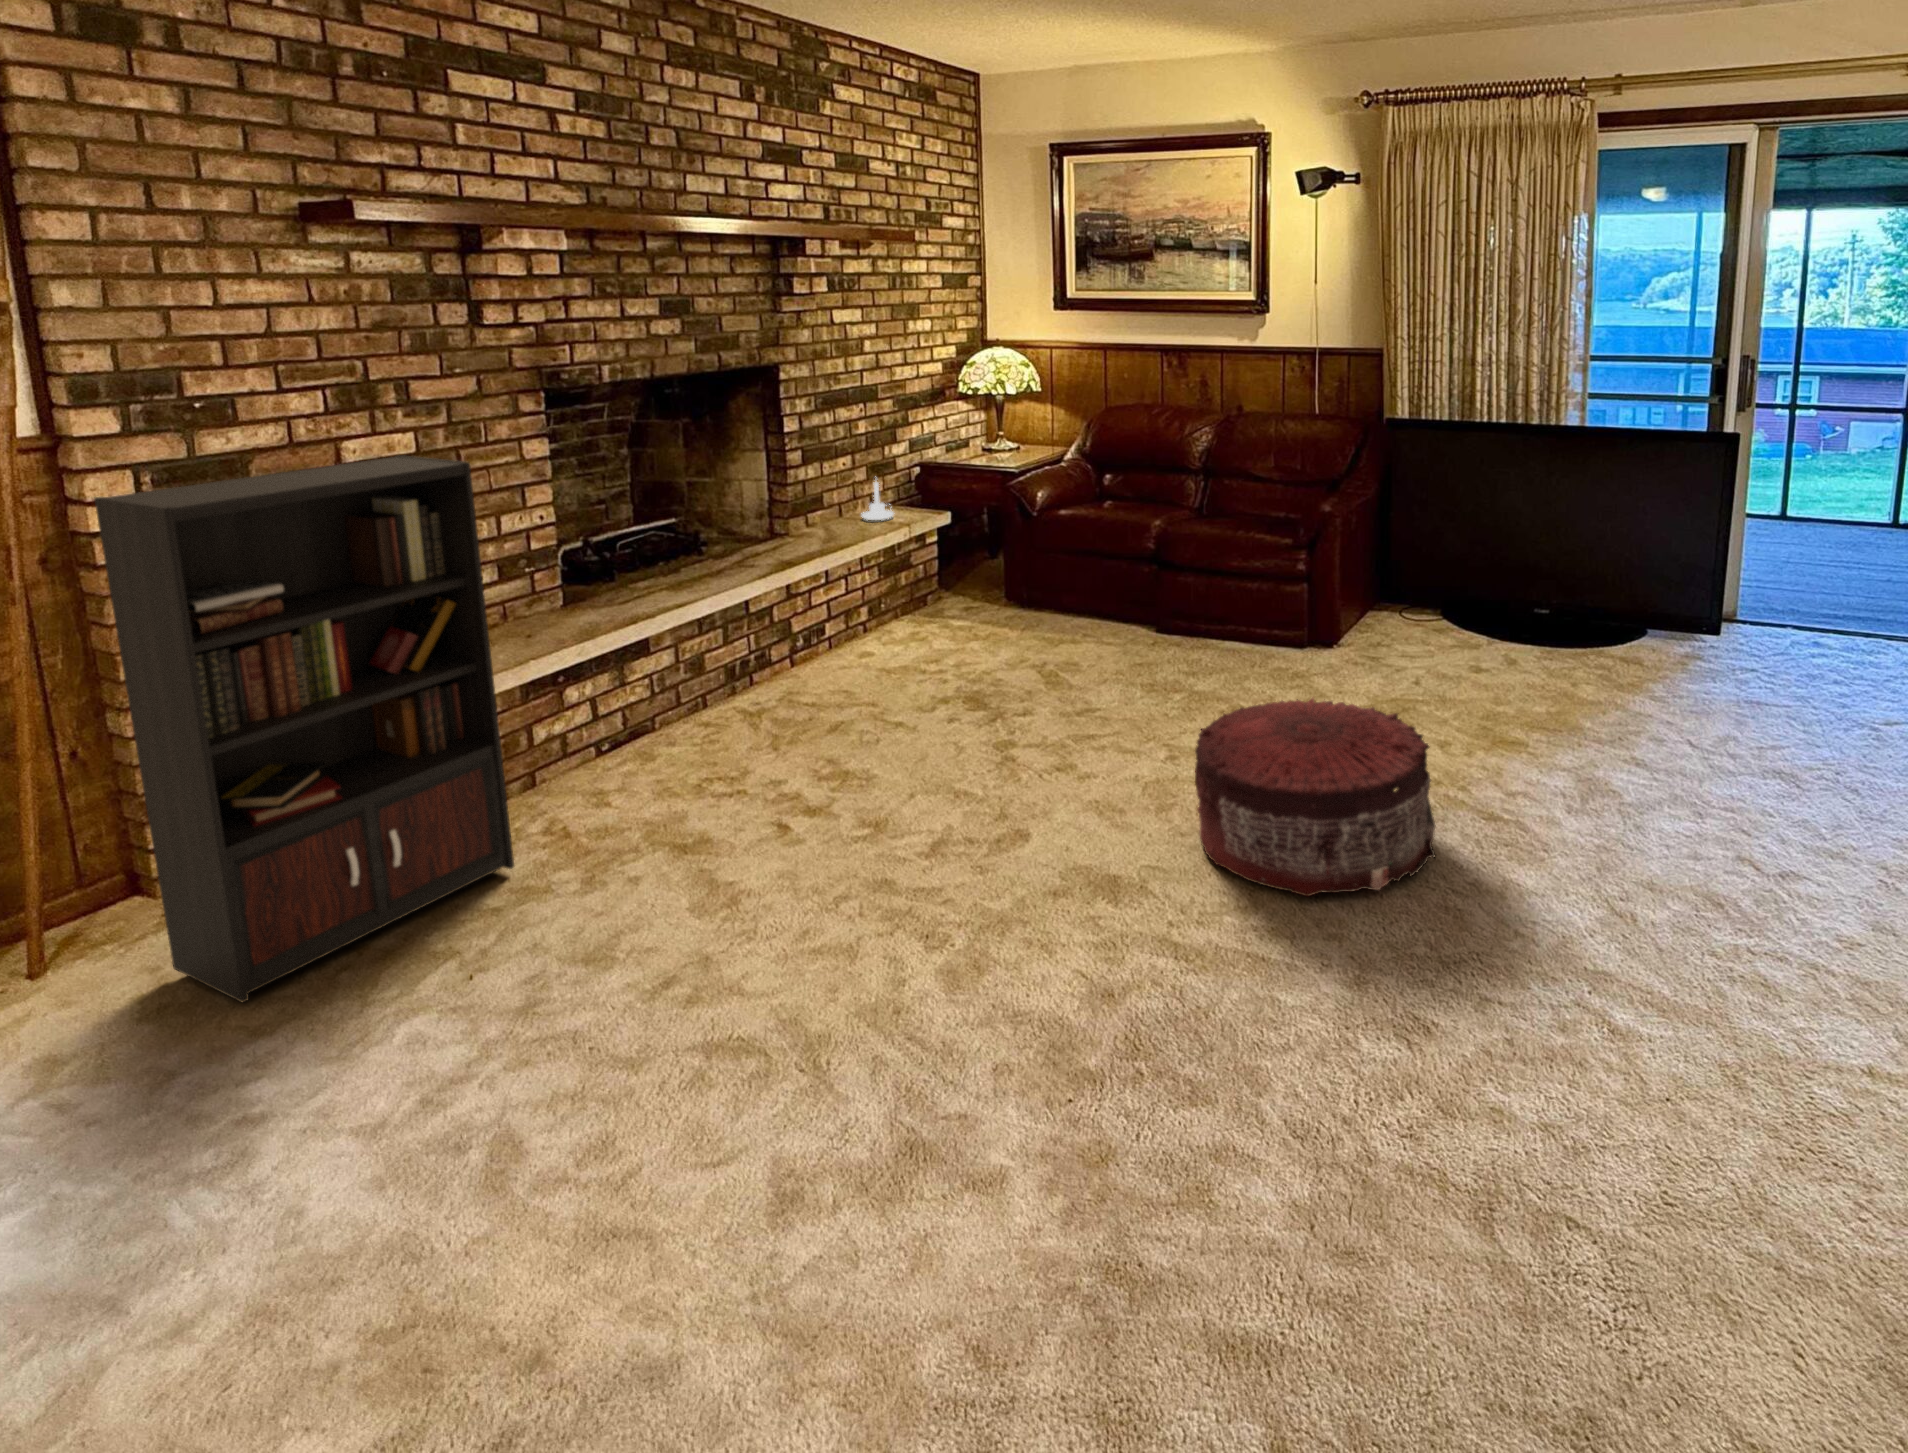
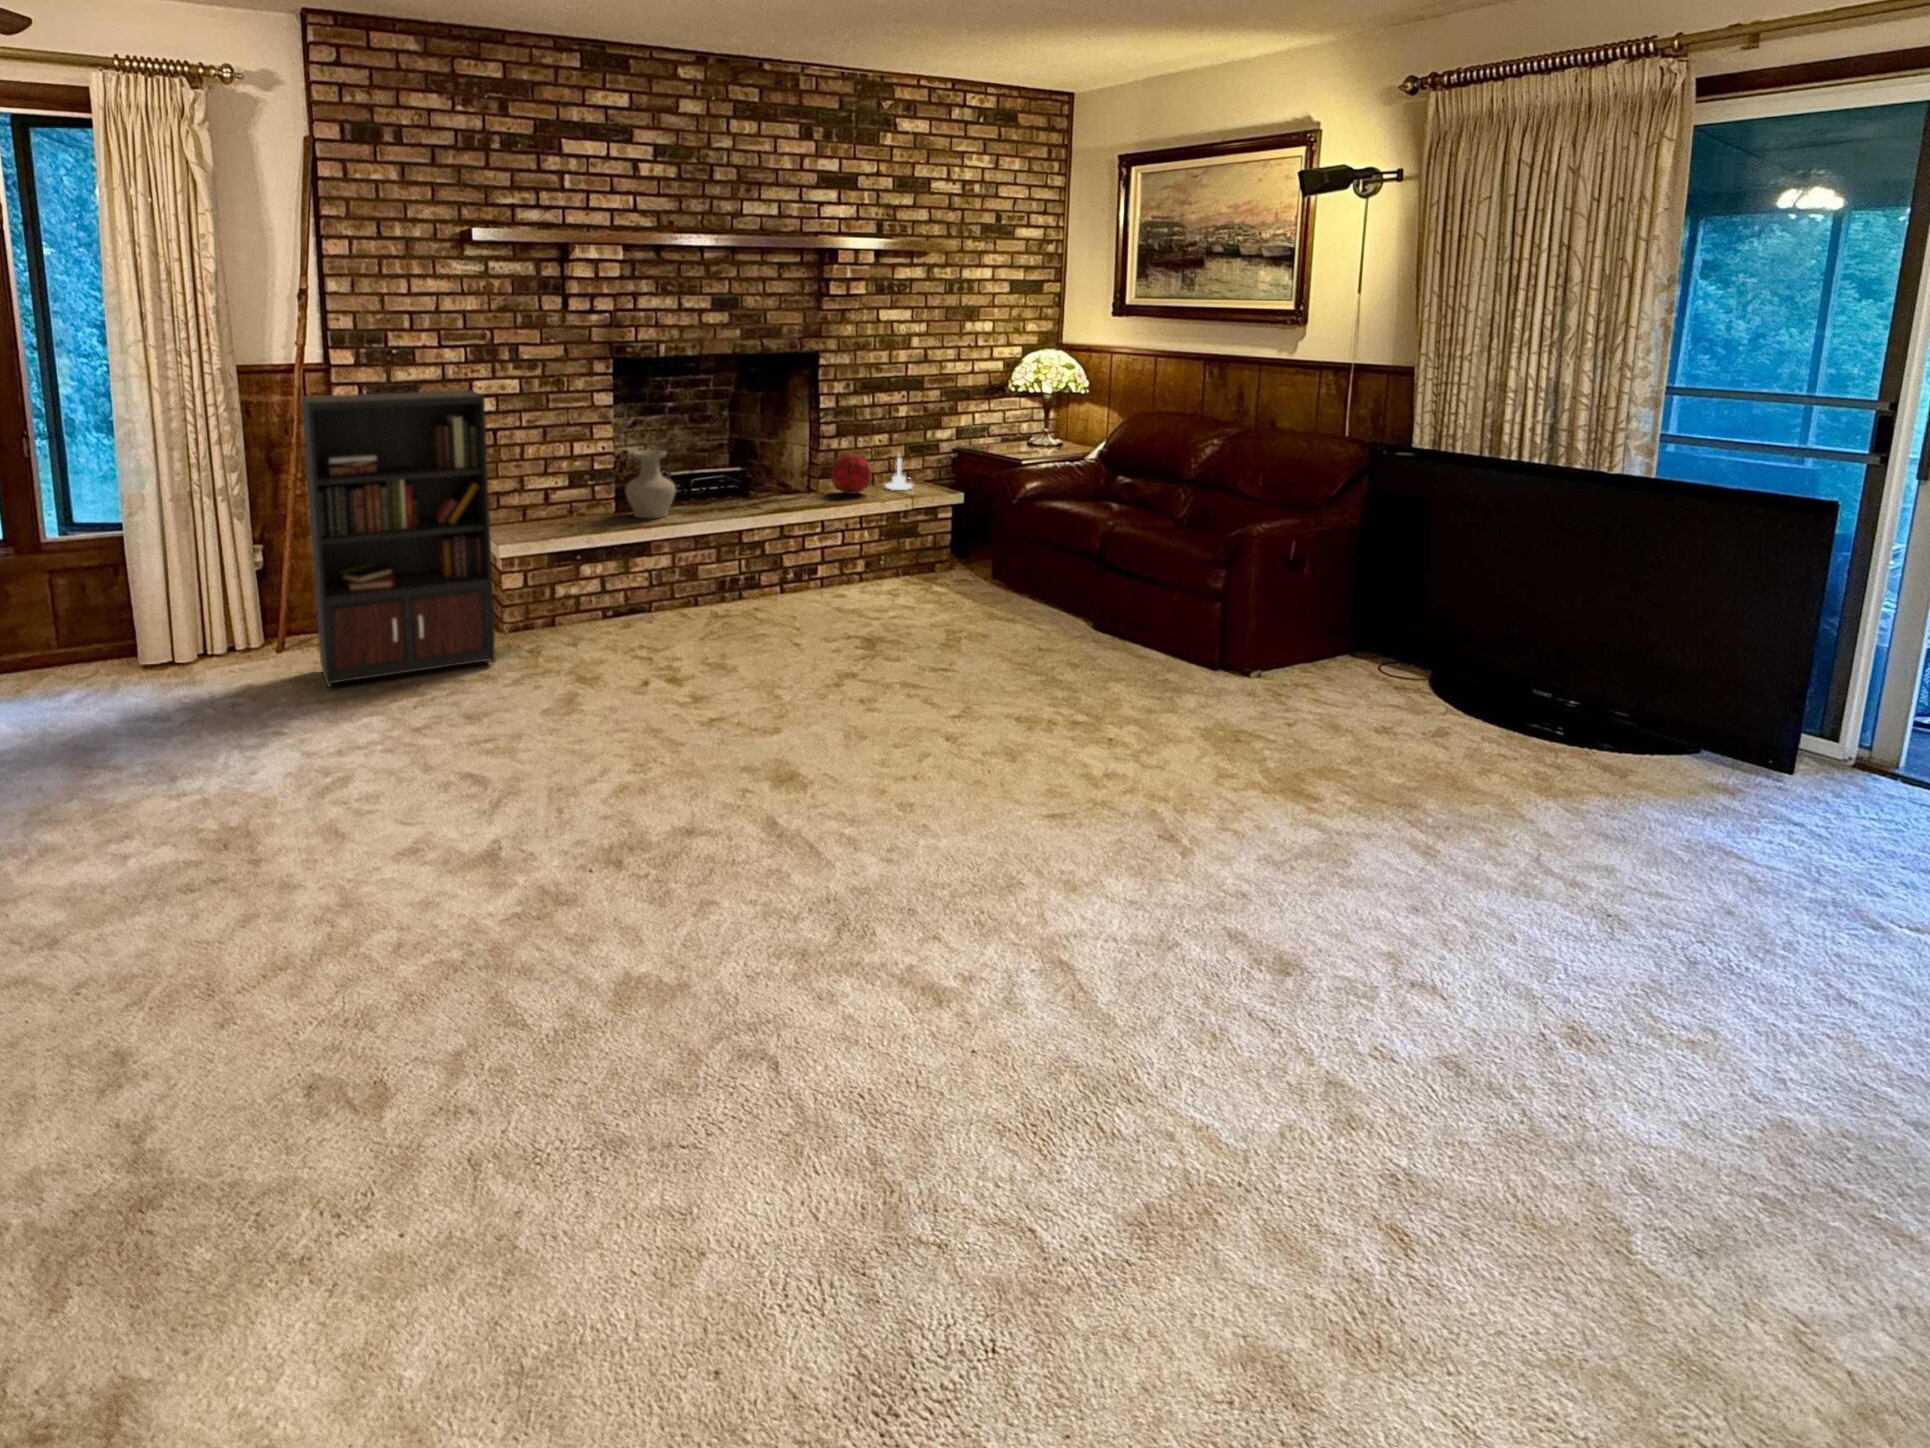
decorative orb: none [808,482,859,532] -> present [830,453,872,494]
vase: none [582,510,656,606] -> present [626,450,675,518]
pouf: present [1195,697,1435,896] -> none [881,665,1095,836]

